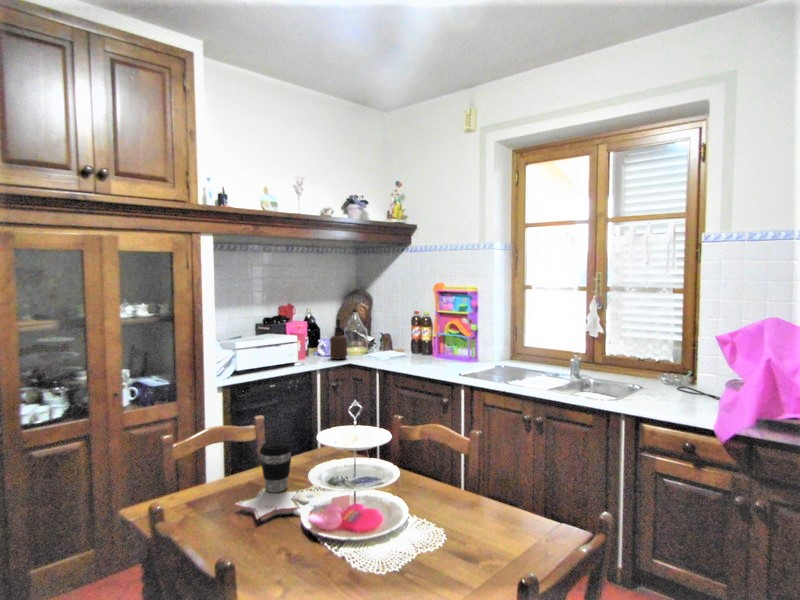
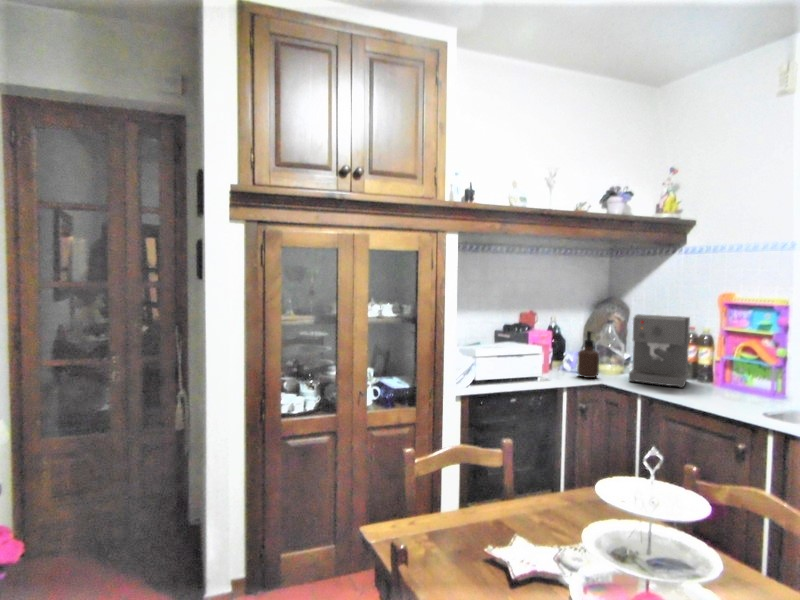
coffee maker: none [370,303,414,360] -> present [629,314,690,388]
coffee cup: present [260,440,292,492] -> none [513,476,554,544]

